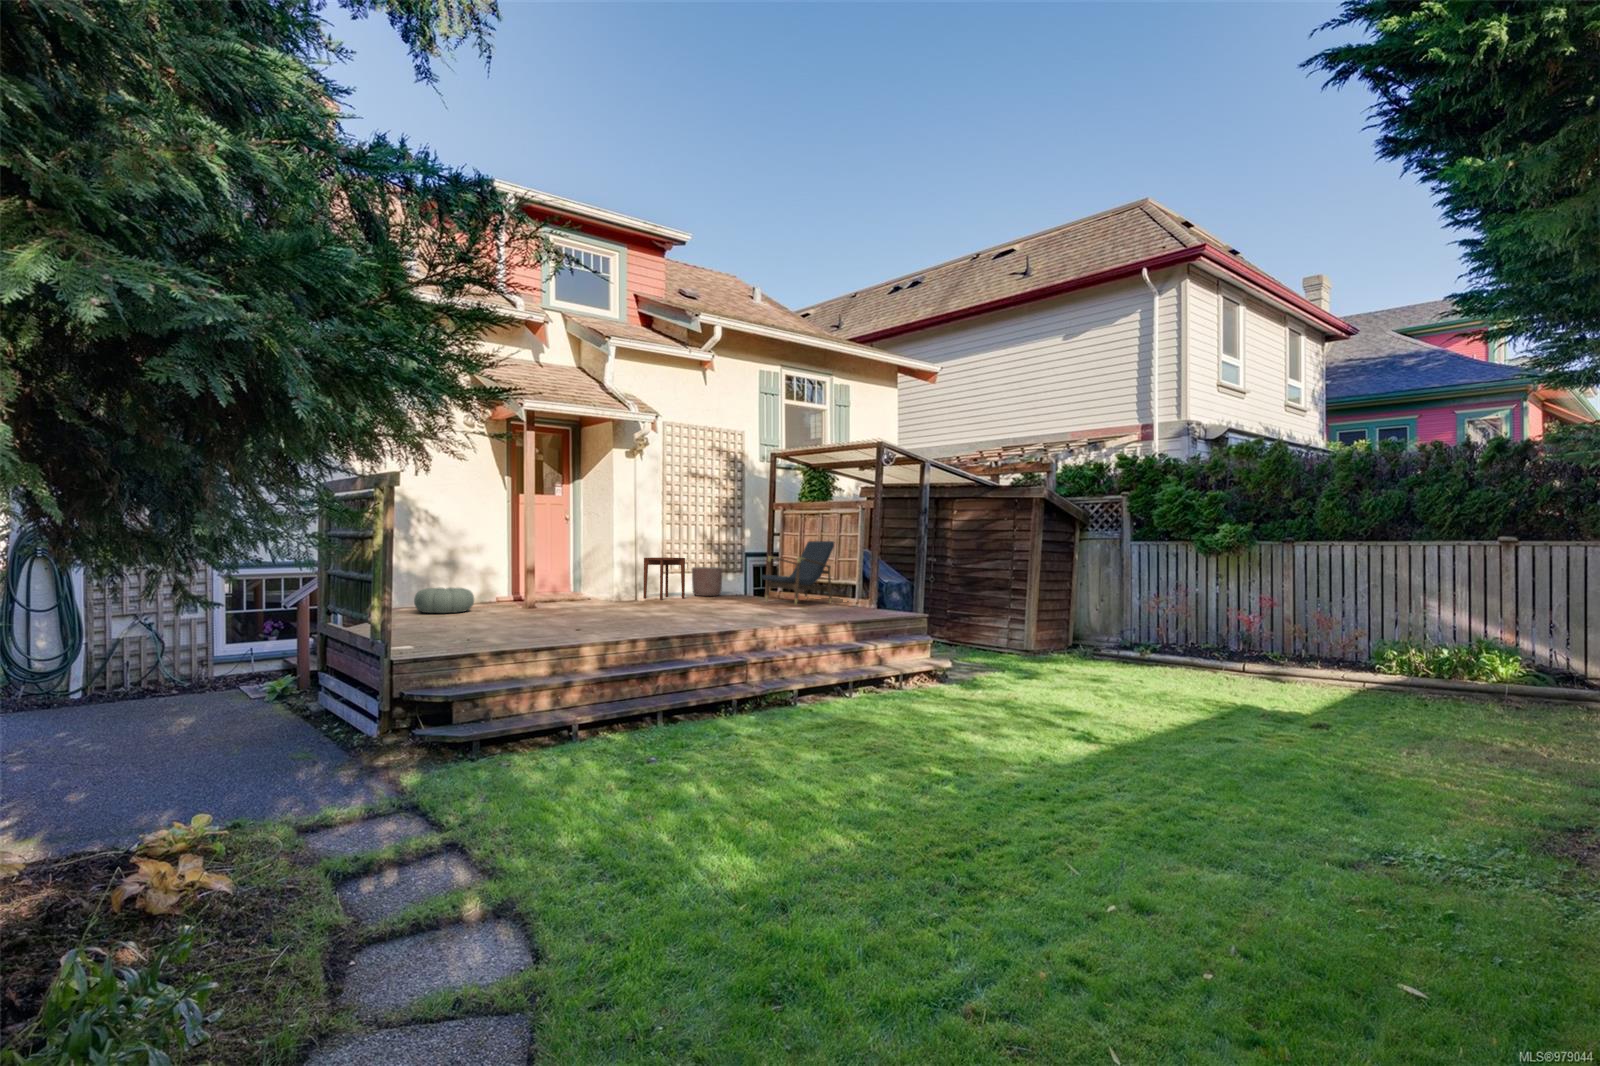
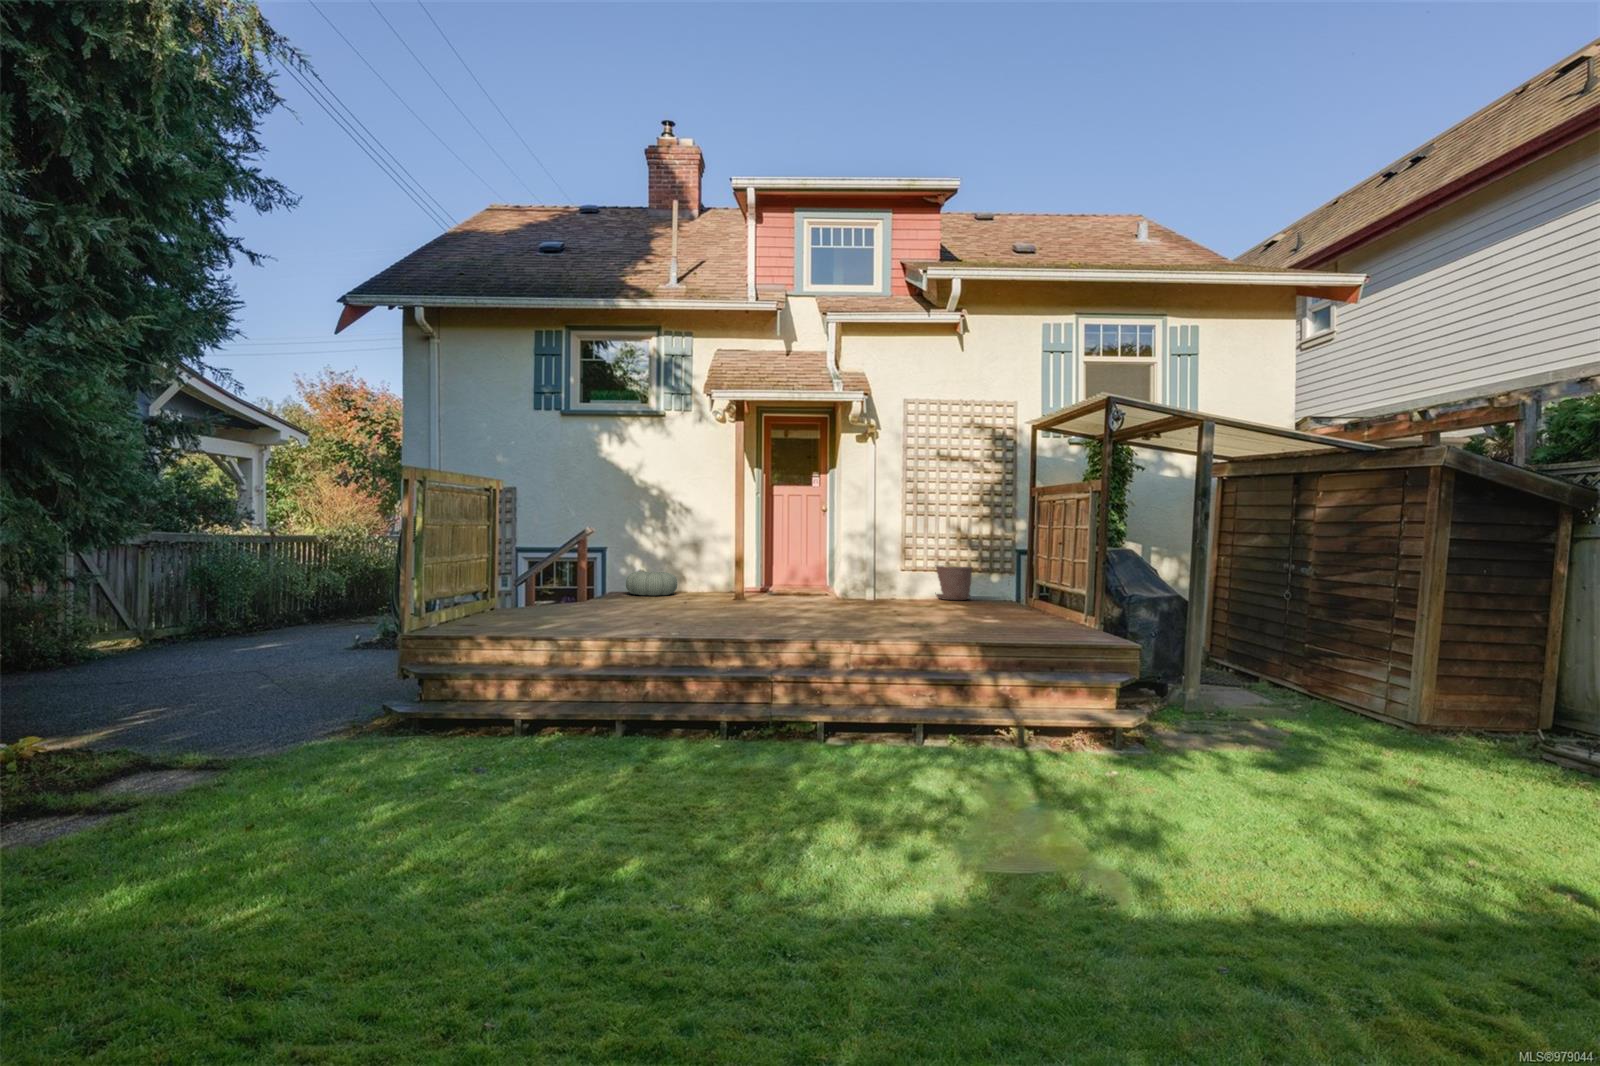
lounge chair: present [761,541,834,605] -> none [971,536,1064,620]
side table: present [643,557,685,600] -> none [873,552,914,600]

